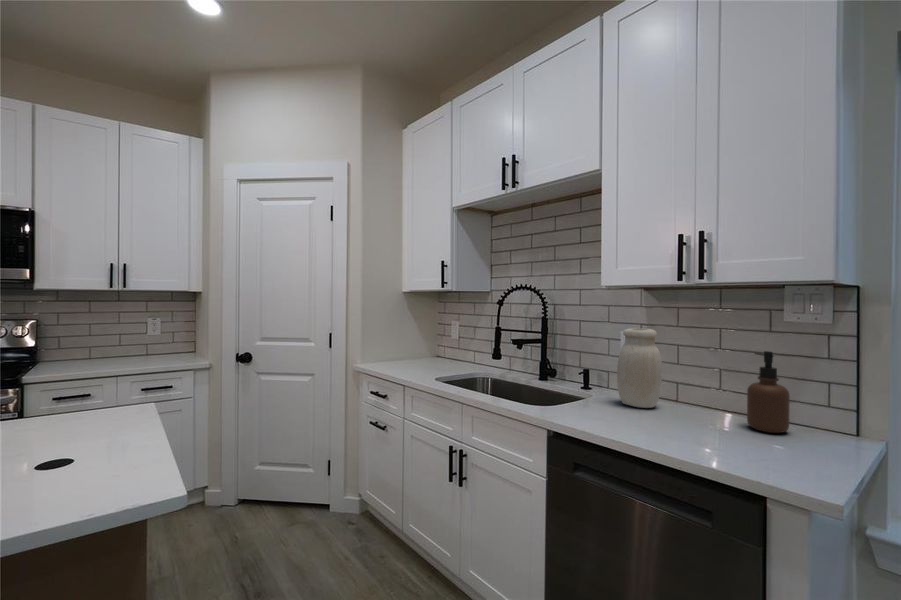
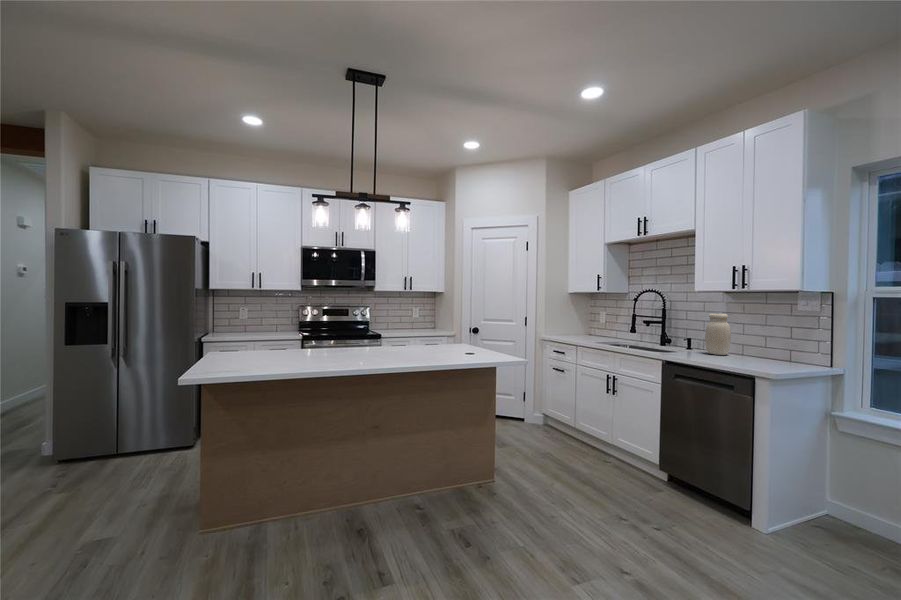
soap dispenser: present [747,351,790,433] -> none [772,324,794,363]

